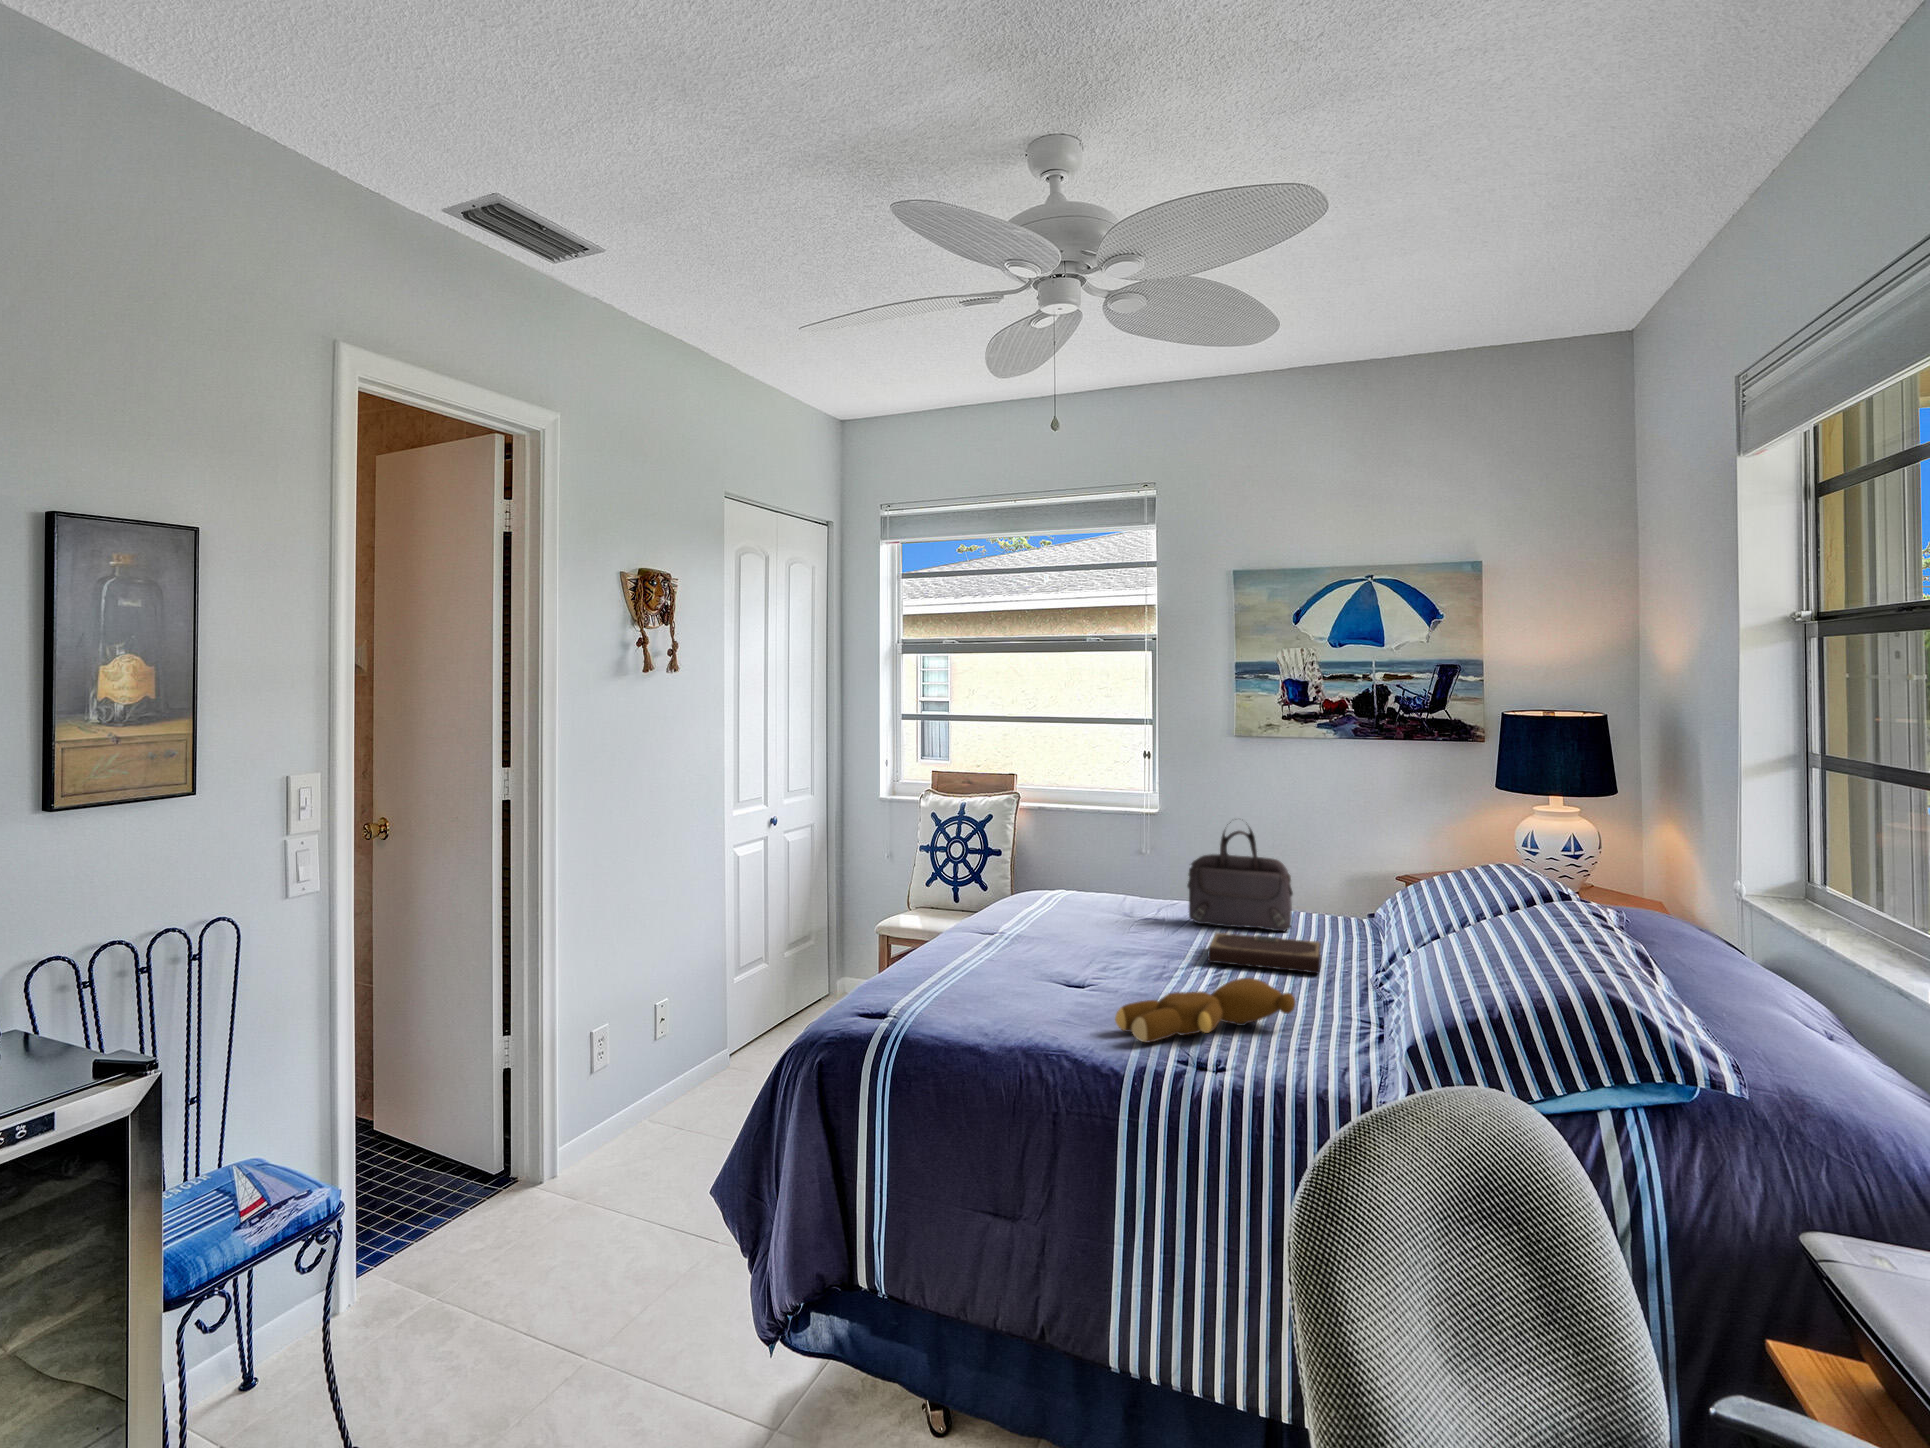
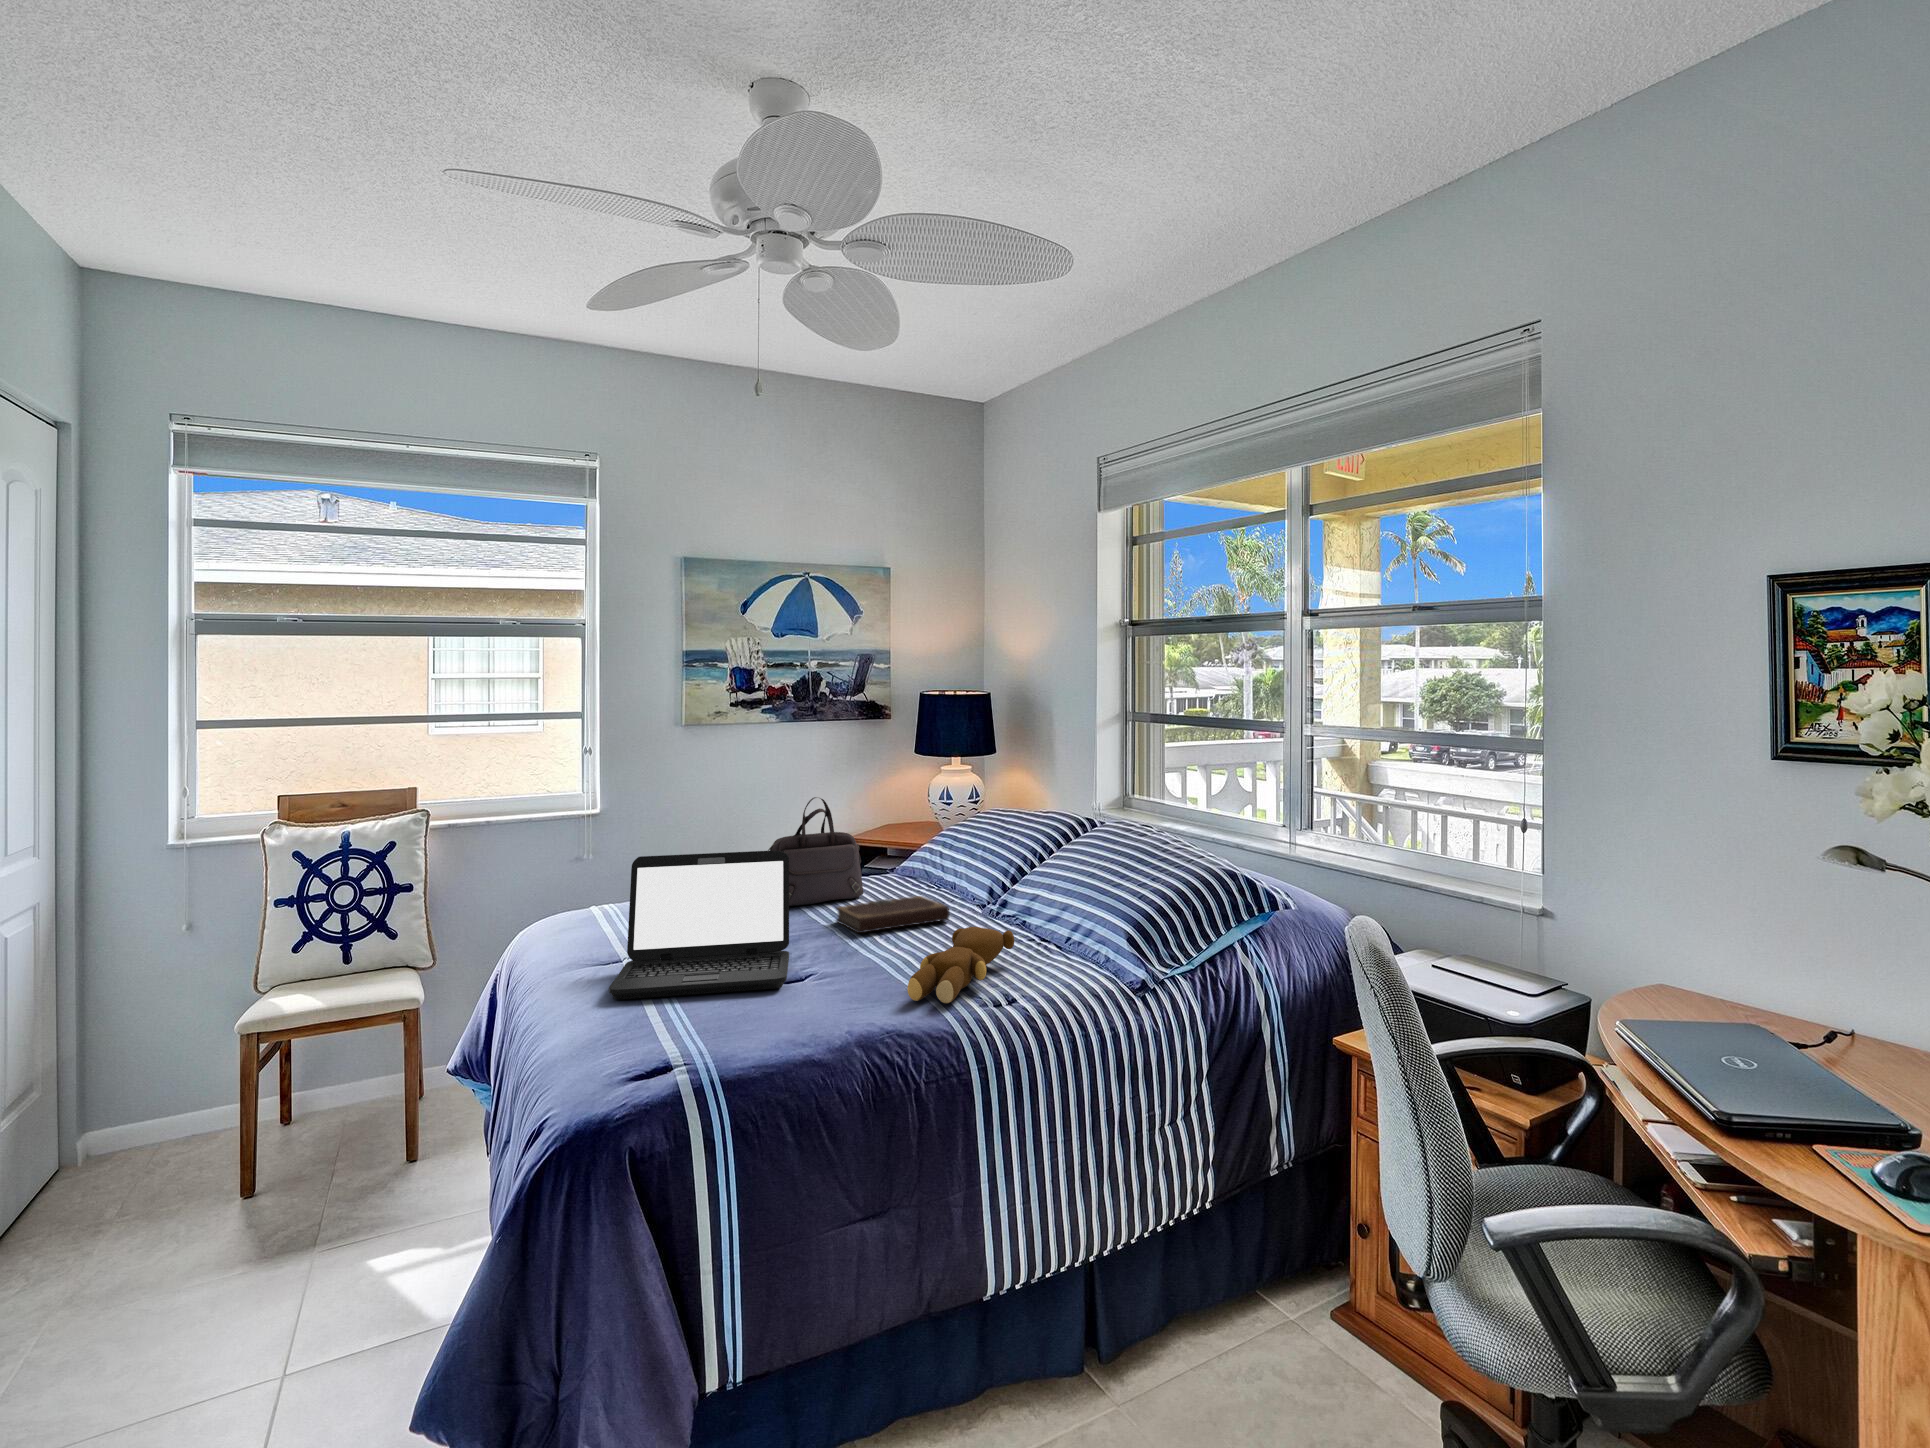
laptop: none [940,849,1124,986] -> present [609,851,789,999]

